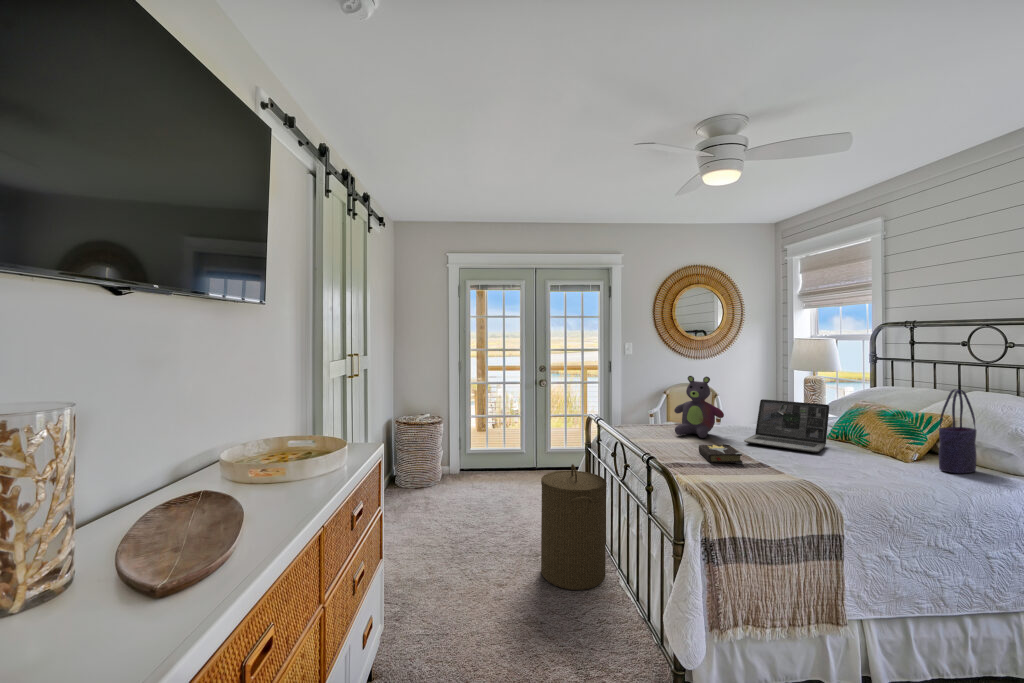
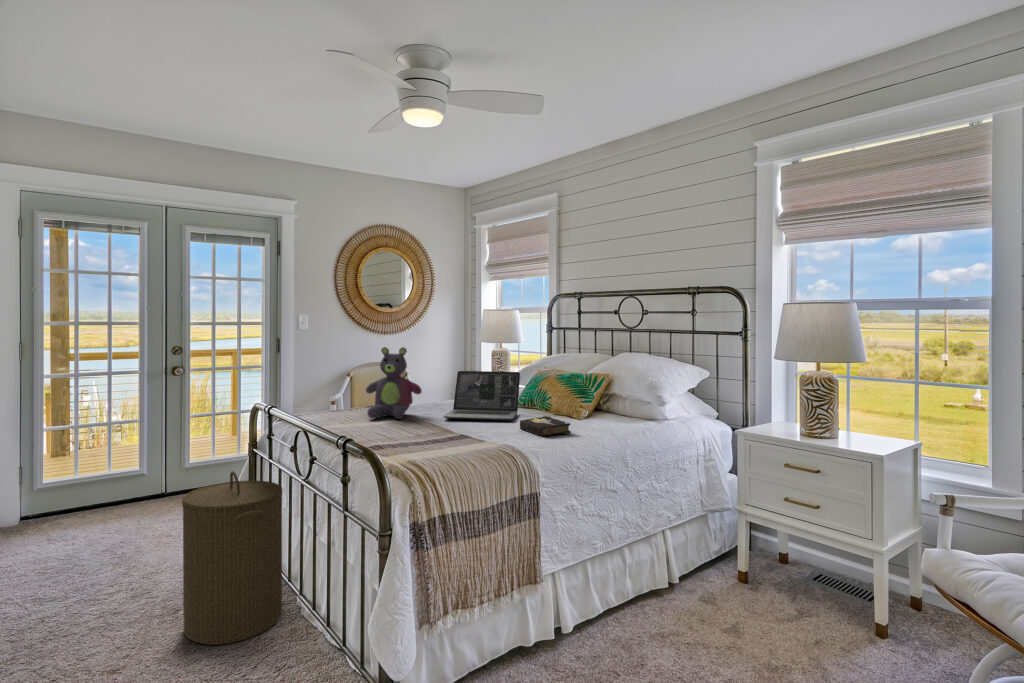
tote bag: present [939,389,976,473] -> none [604,349,628,424]
hardback book: present [699,444,743,464] -> present [520,416,571,436]

